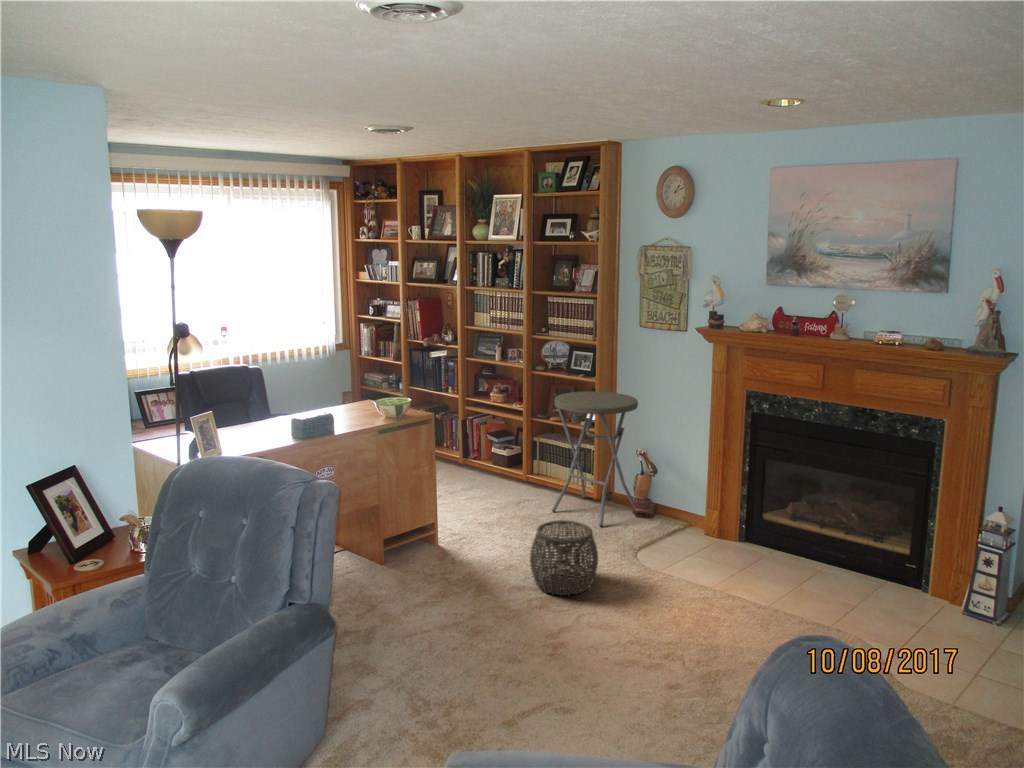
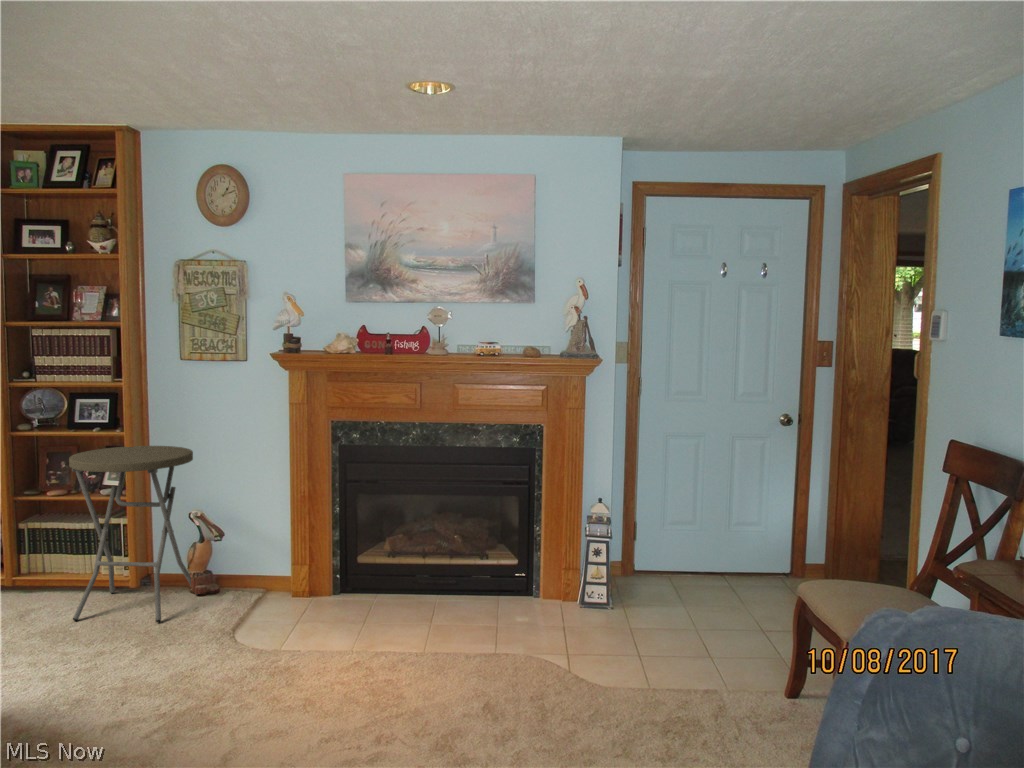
woven basket: present [530,520,598,595] -> none [90,617,203,736]

